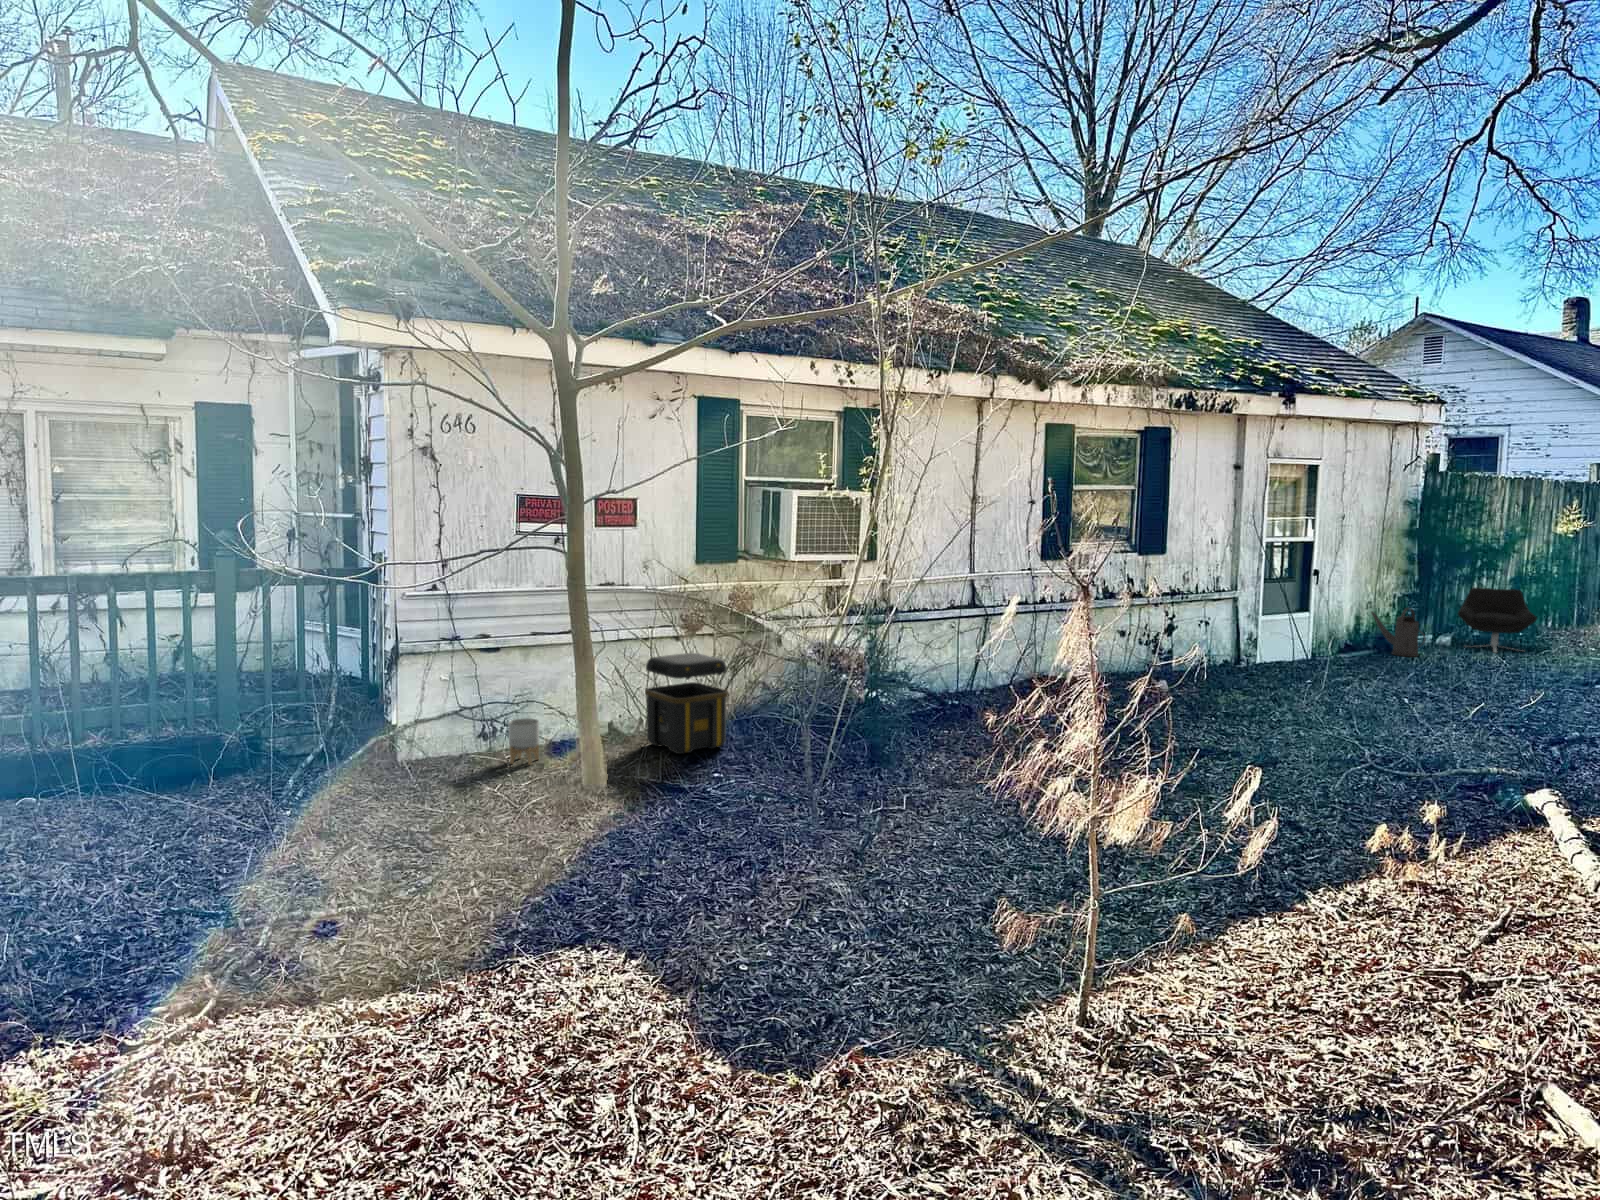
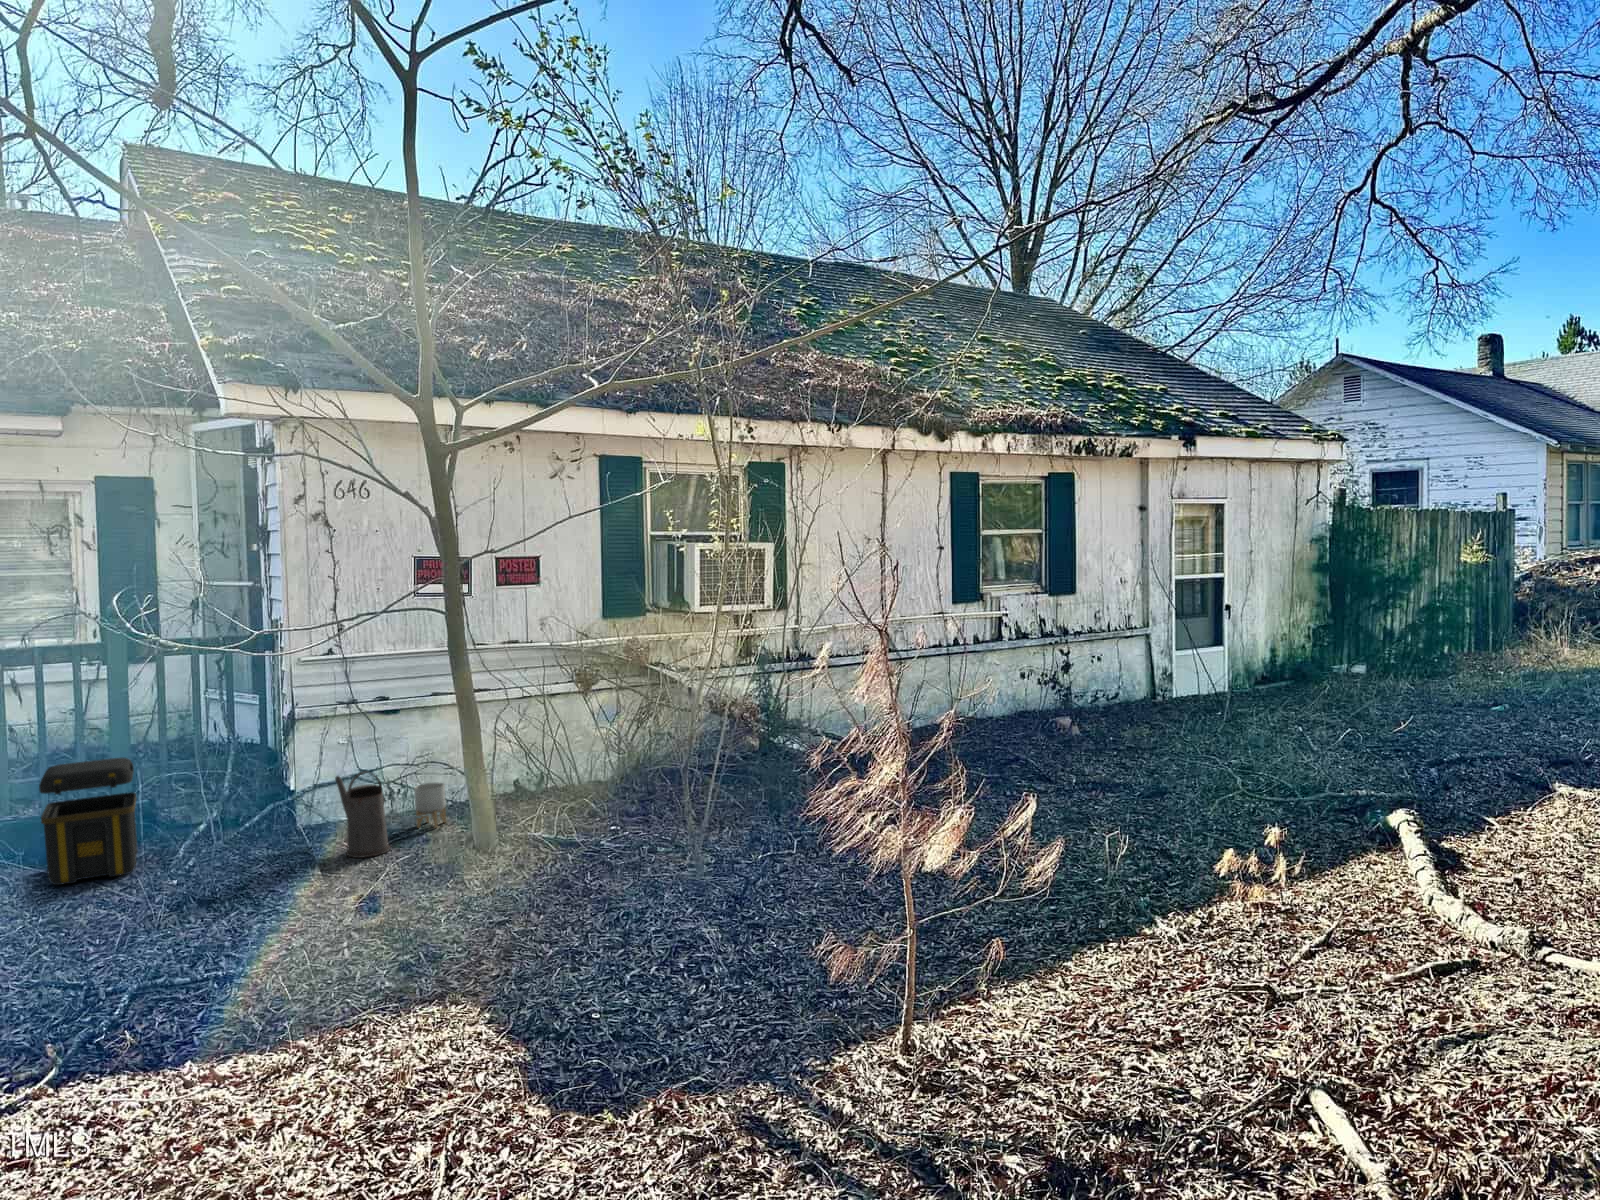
lounge chair: present [1458,587,1537,653] -> none [1370,613,1446,676]
watering can: present [1371,608,1426,657] -> present [335,771,390,858]
toolbox: present [645,653,728,754] -> present [39,758,138,885]

